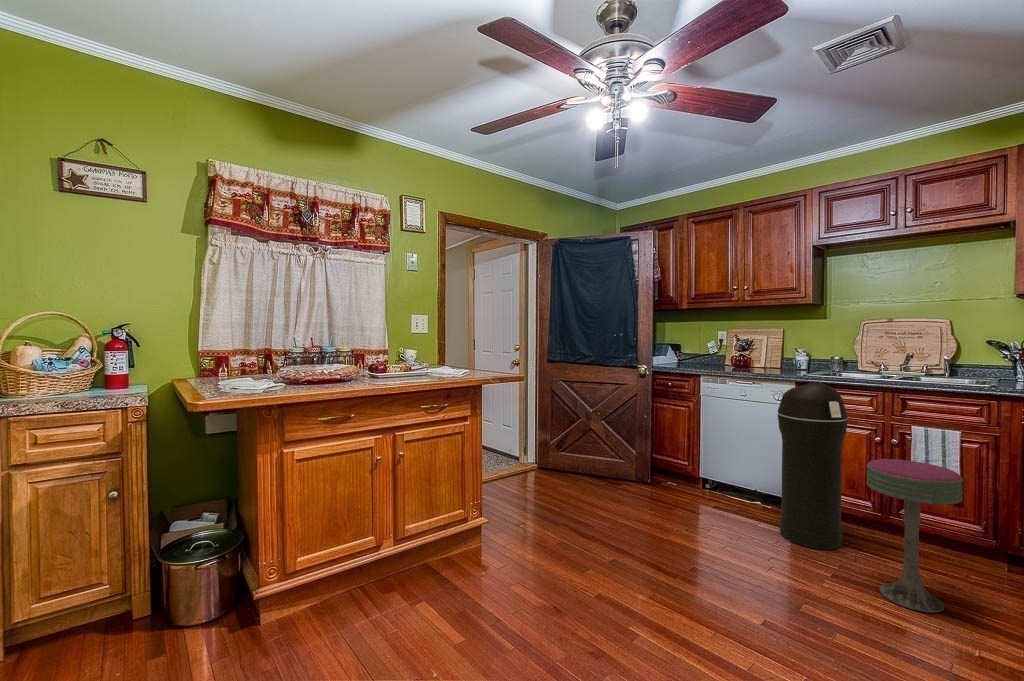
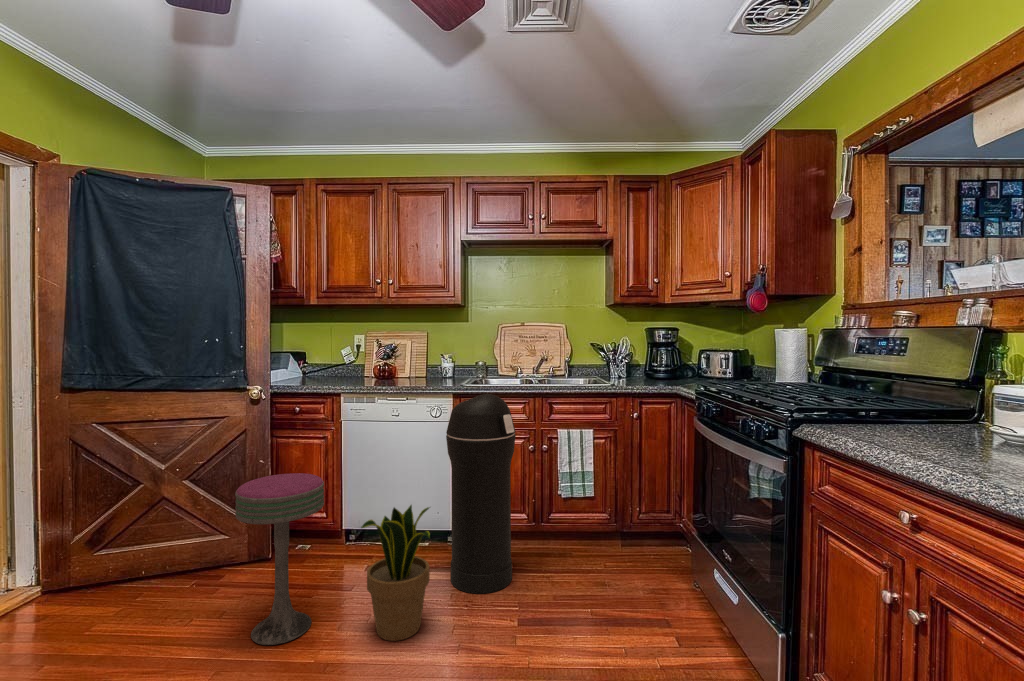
potted plant: none [698,455,756,550] -> present [361,505,430,641]
bar stool: present [867,459,963,613] -> present [235,473,324,645]

